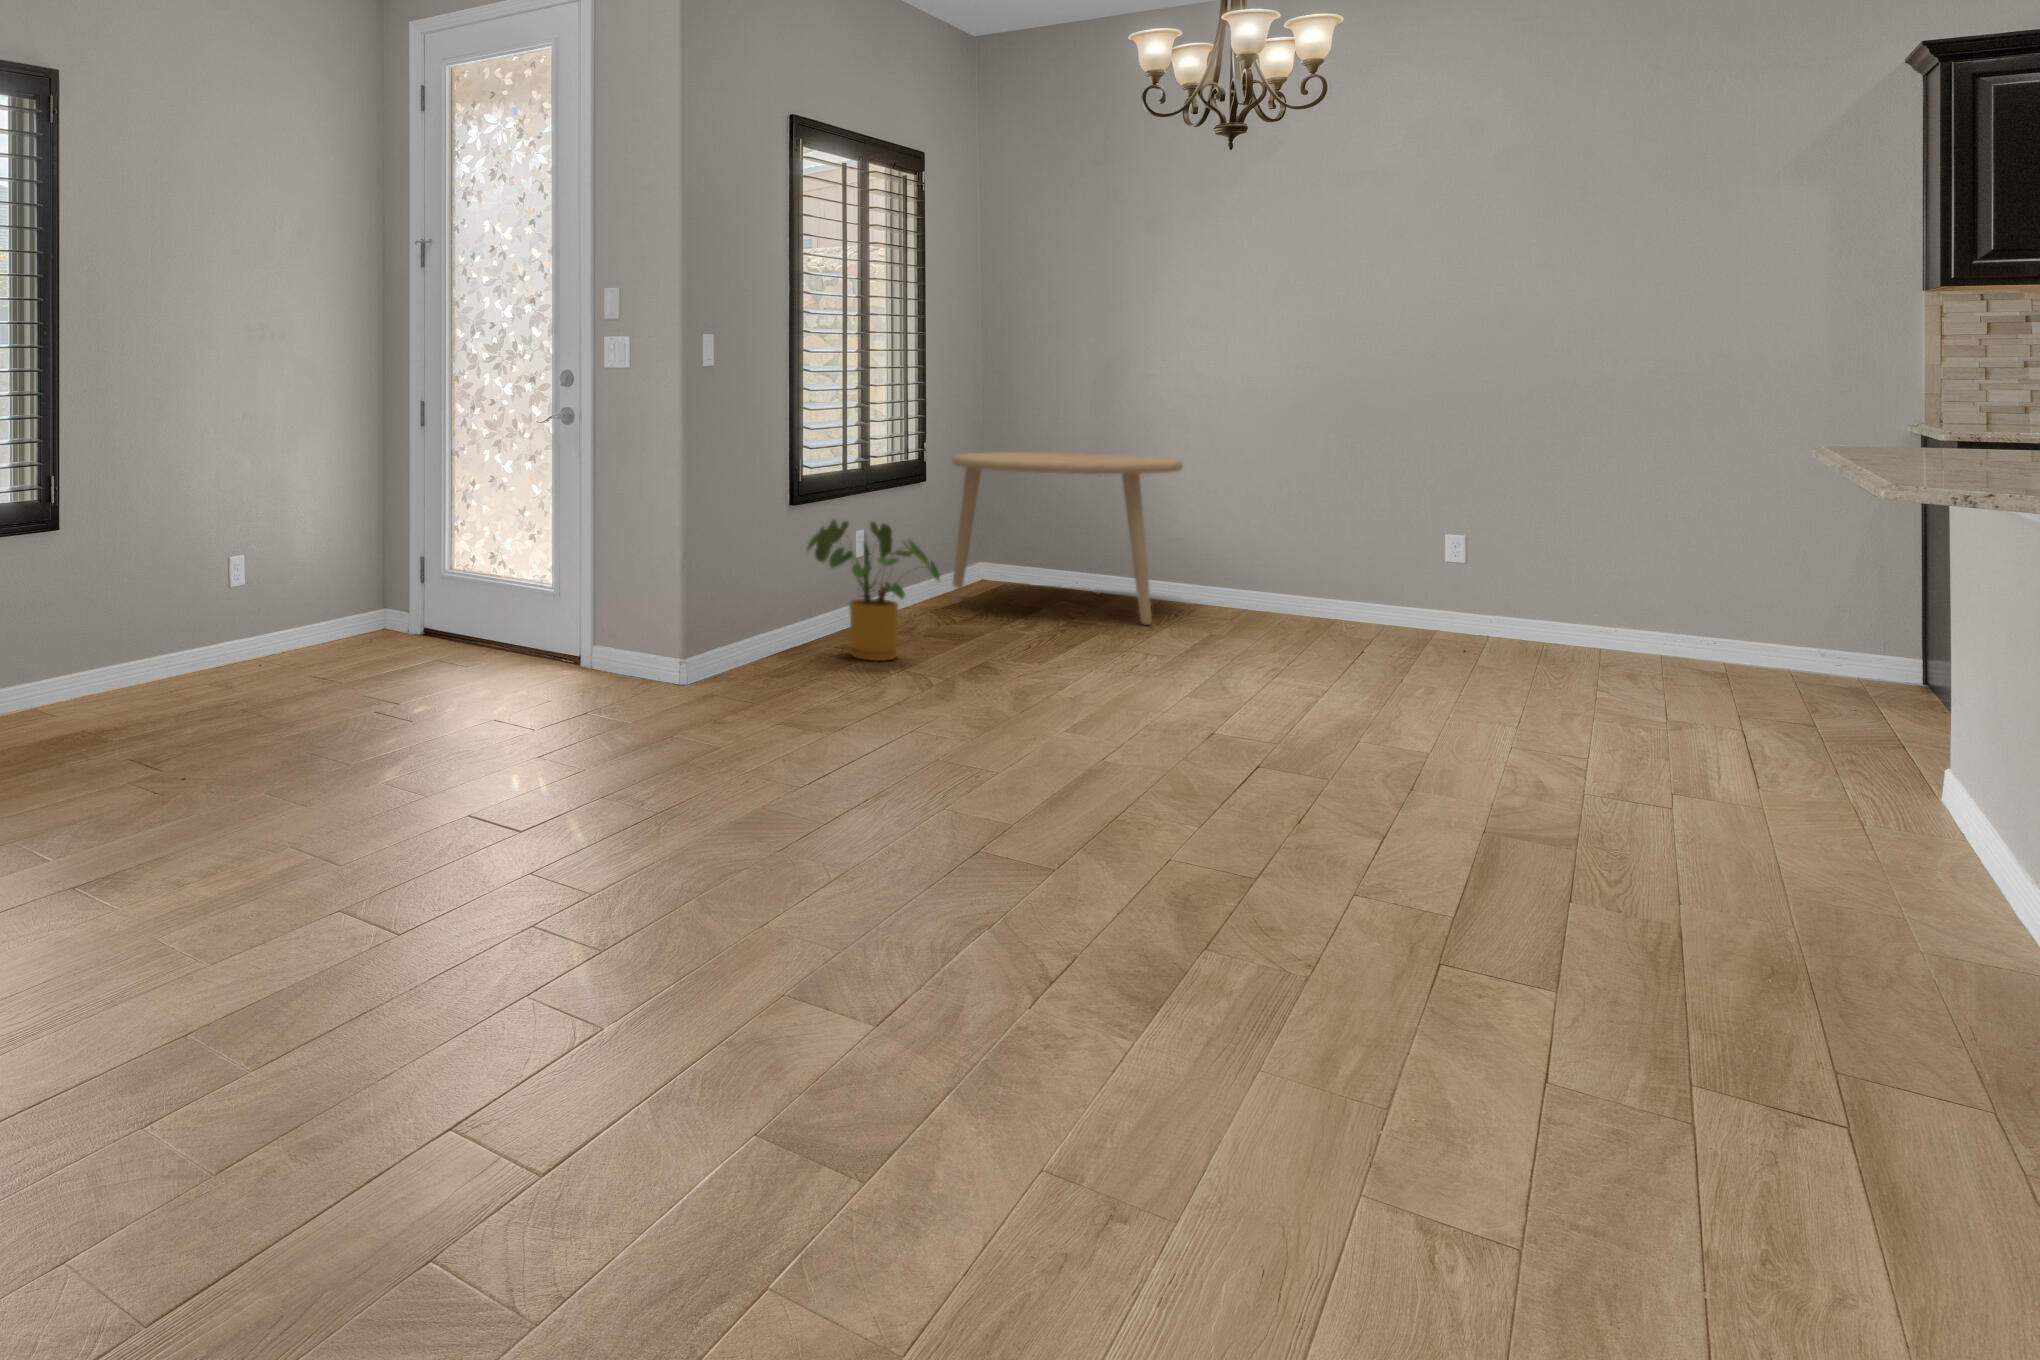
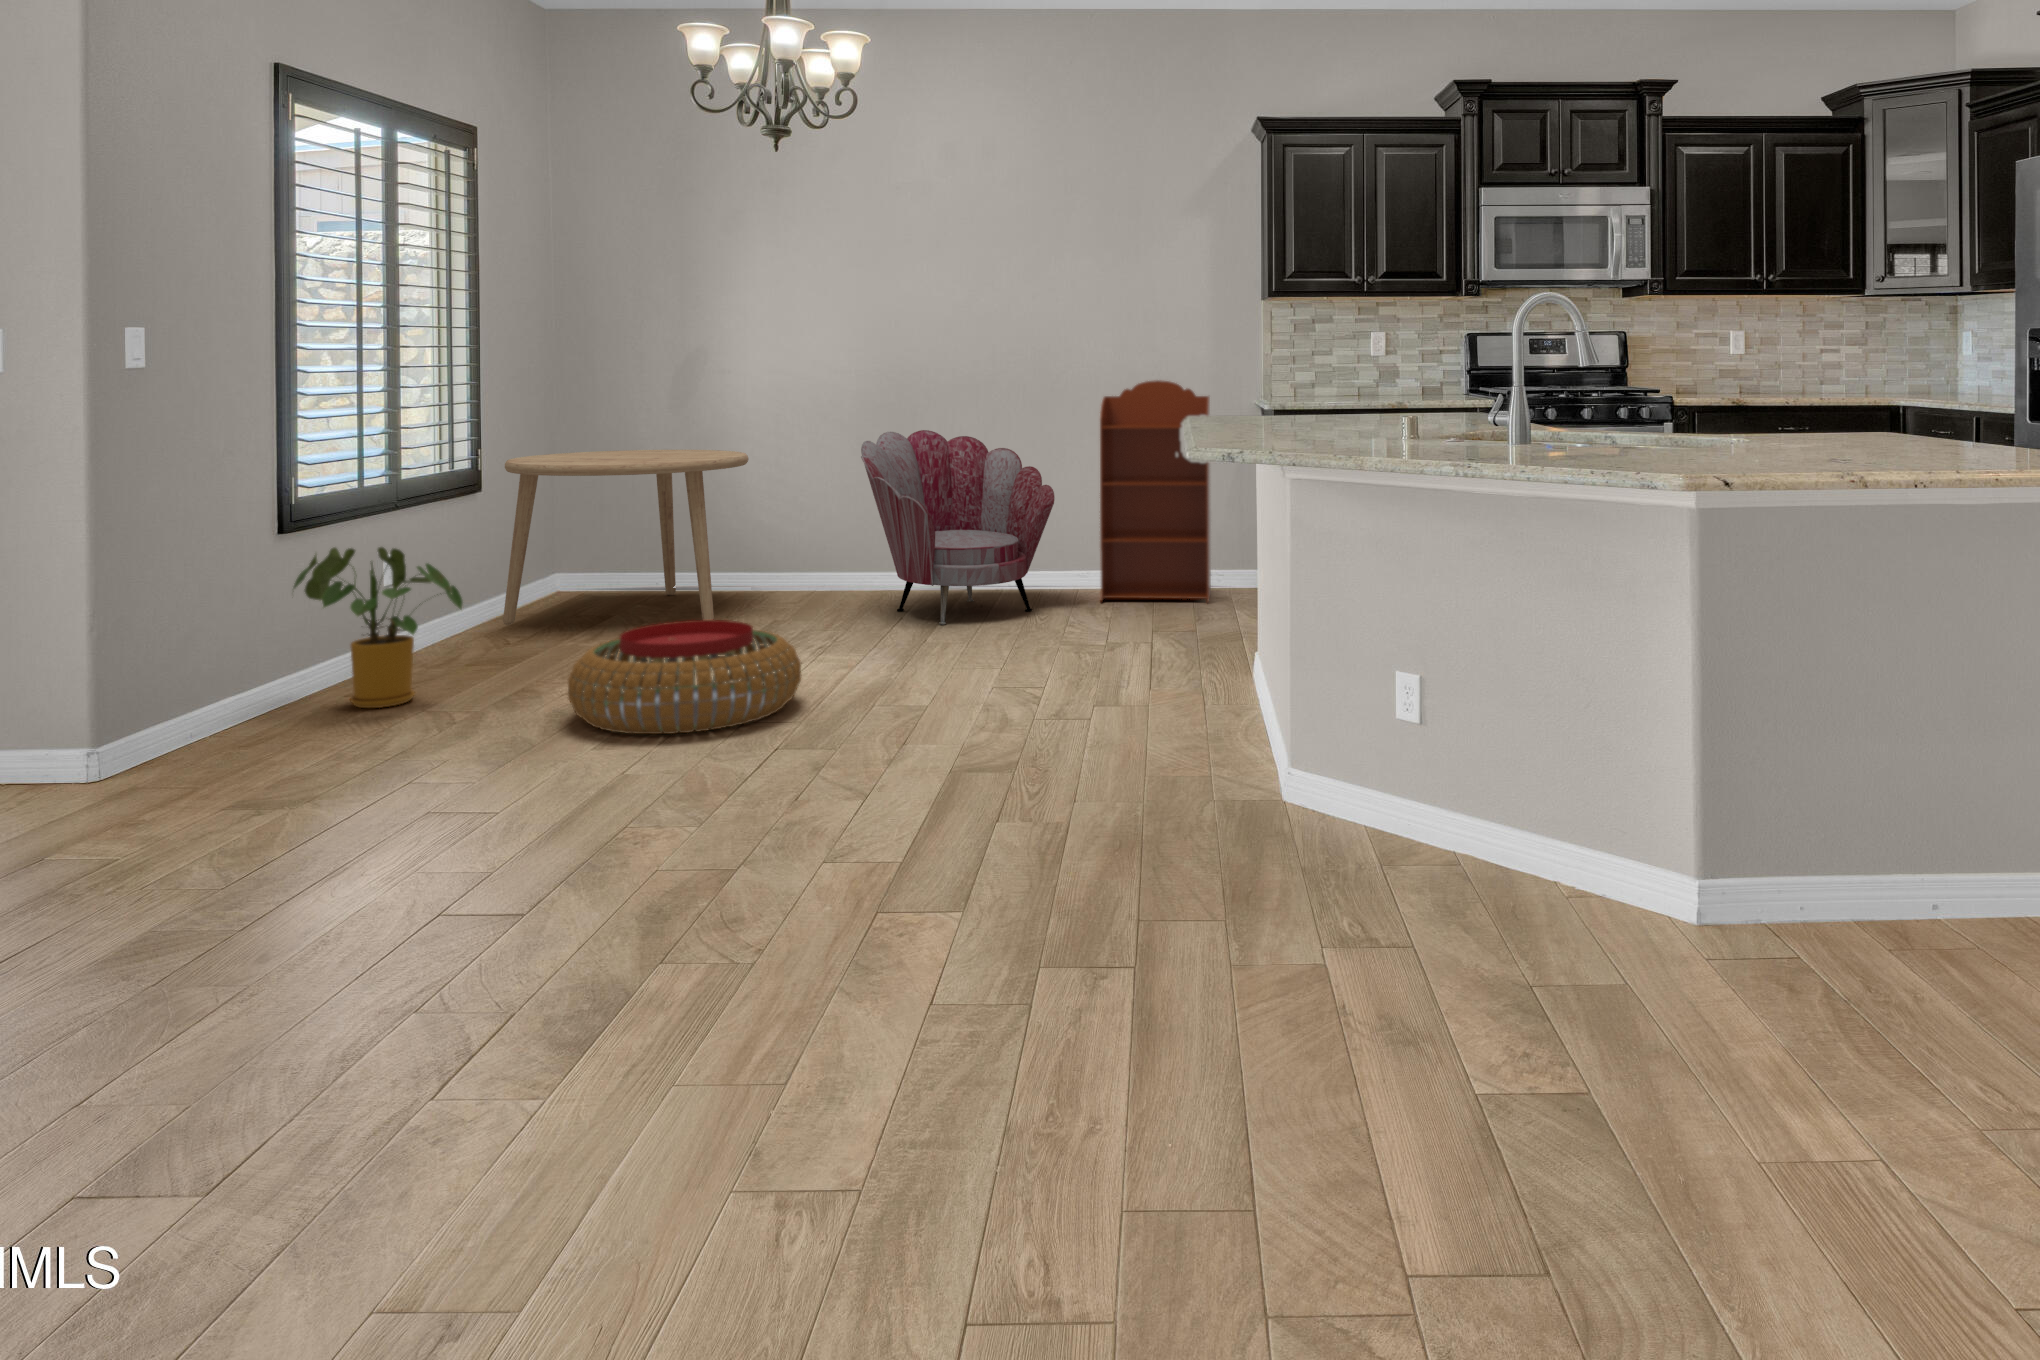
bookcase: none [1635,392,1816,678] -> present [1100,380,1211,602]
armchair: none [1314,443,1570,658] -> present [861,430,1055,625]
pouf: none [1041,616,1282,728] -> present [568,620,801,734]

